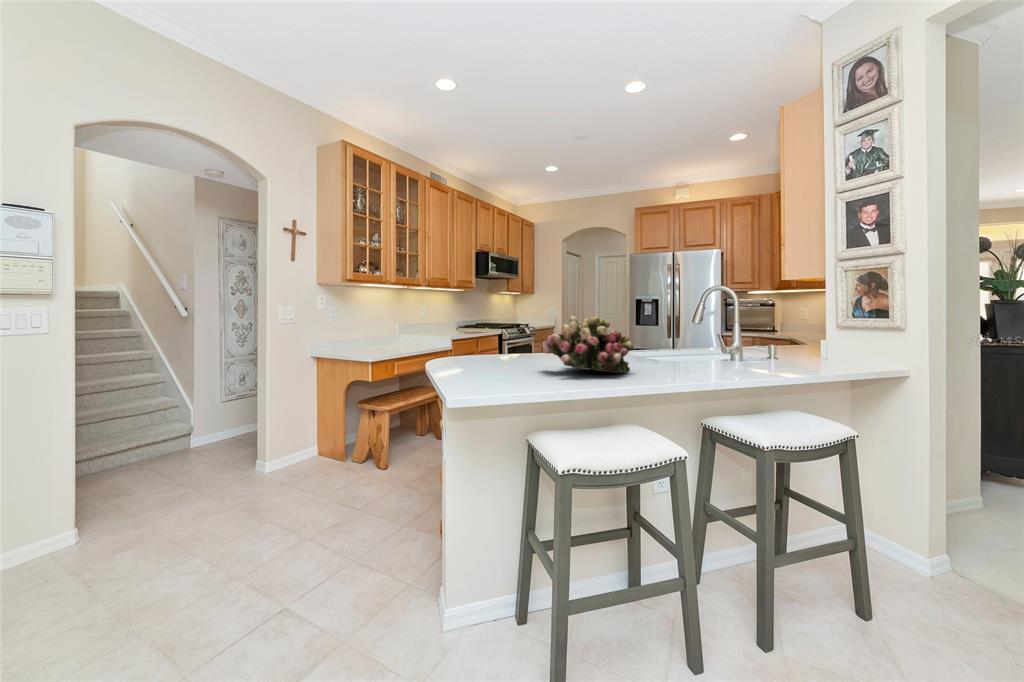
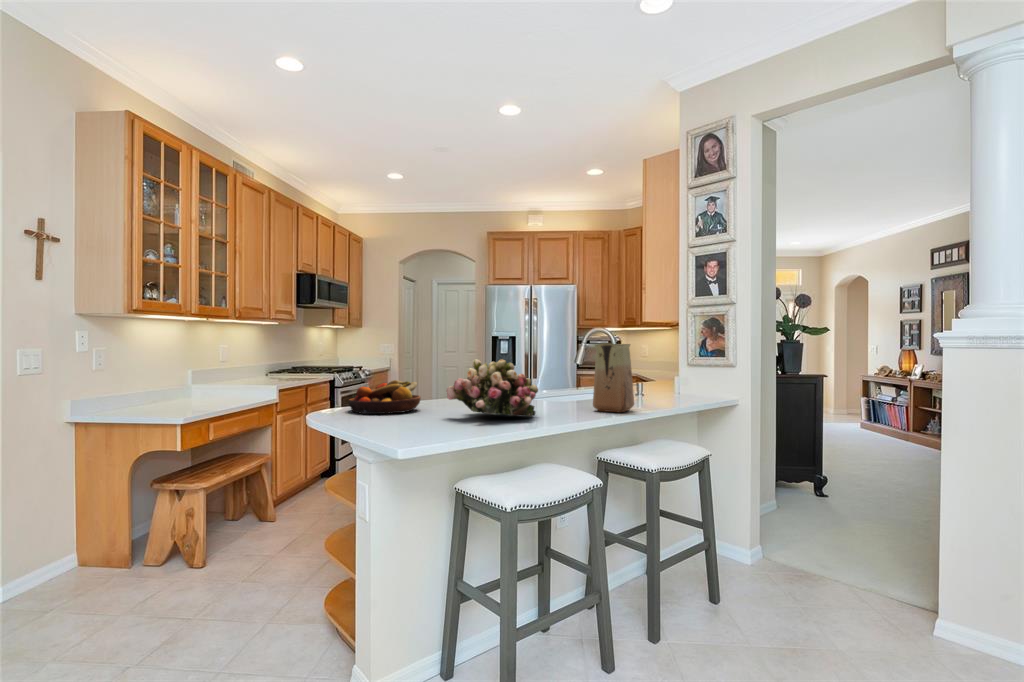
vase: none [699,299,748,373] -> present [593,343,634,412]
fruit bowl: none [469,335,532,364] -> present [348,380,421,414]

